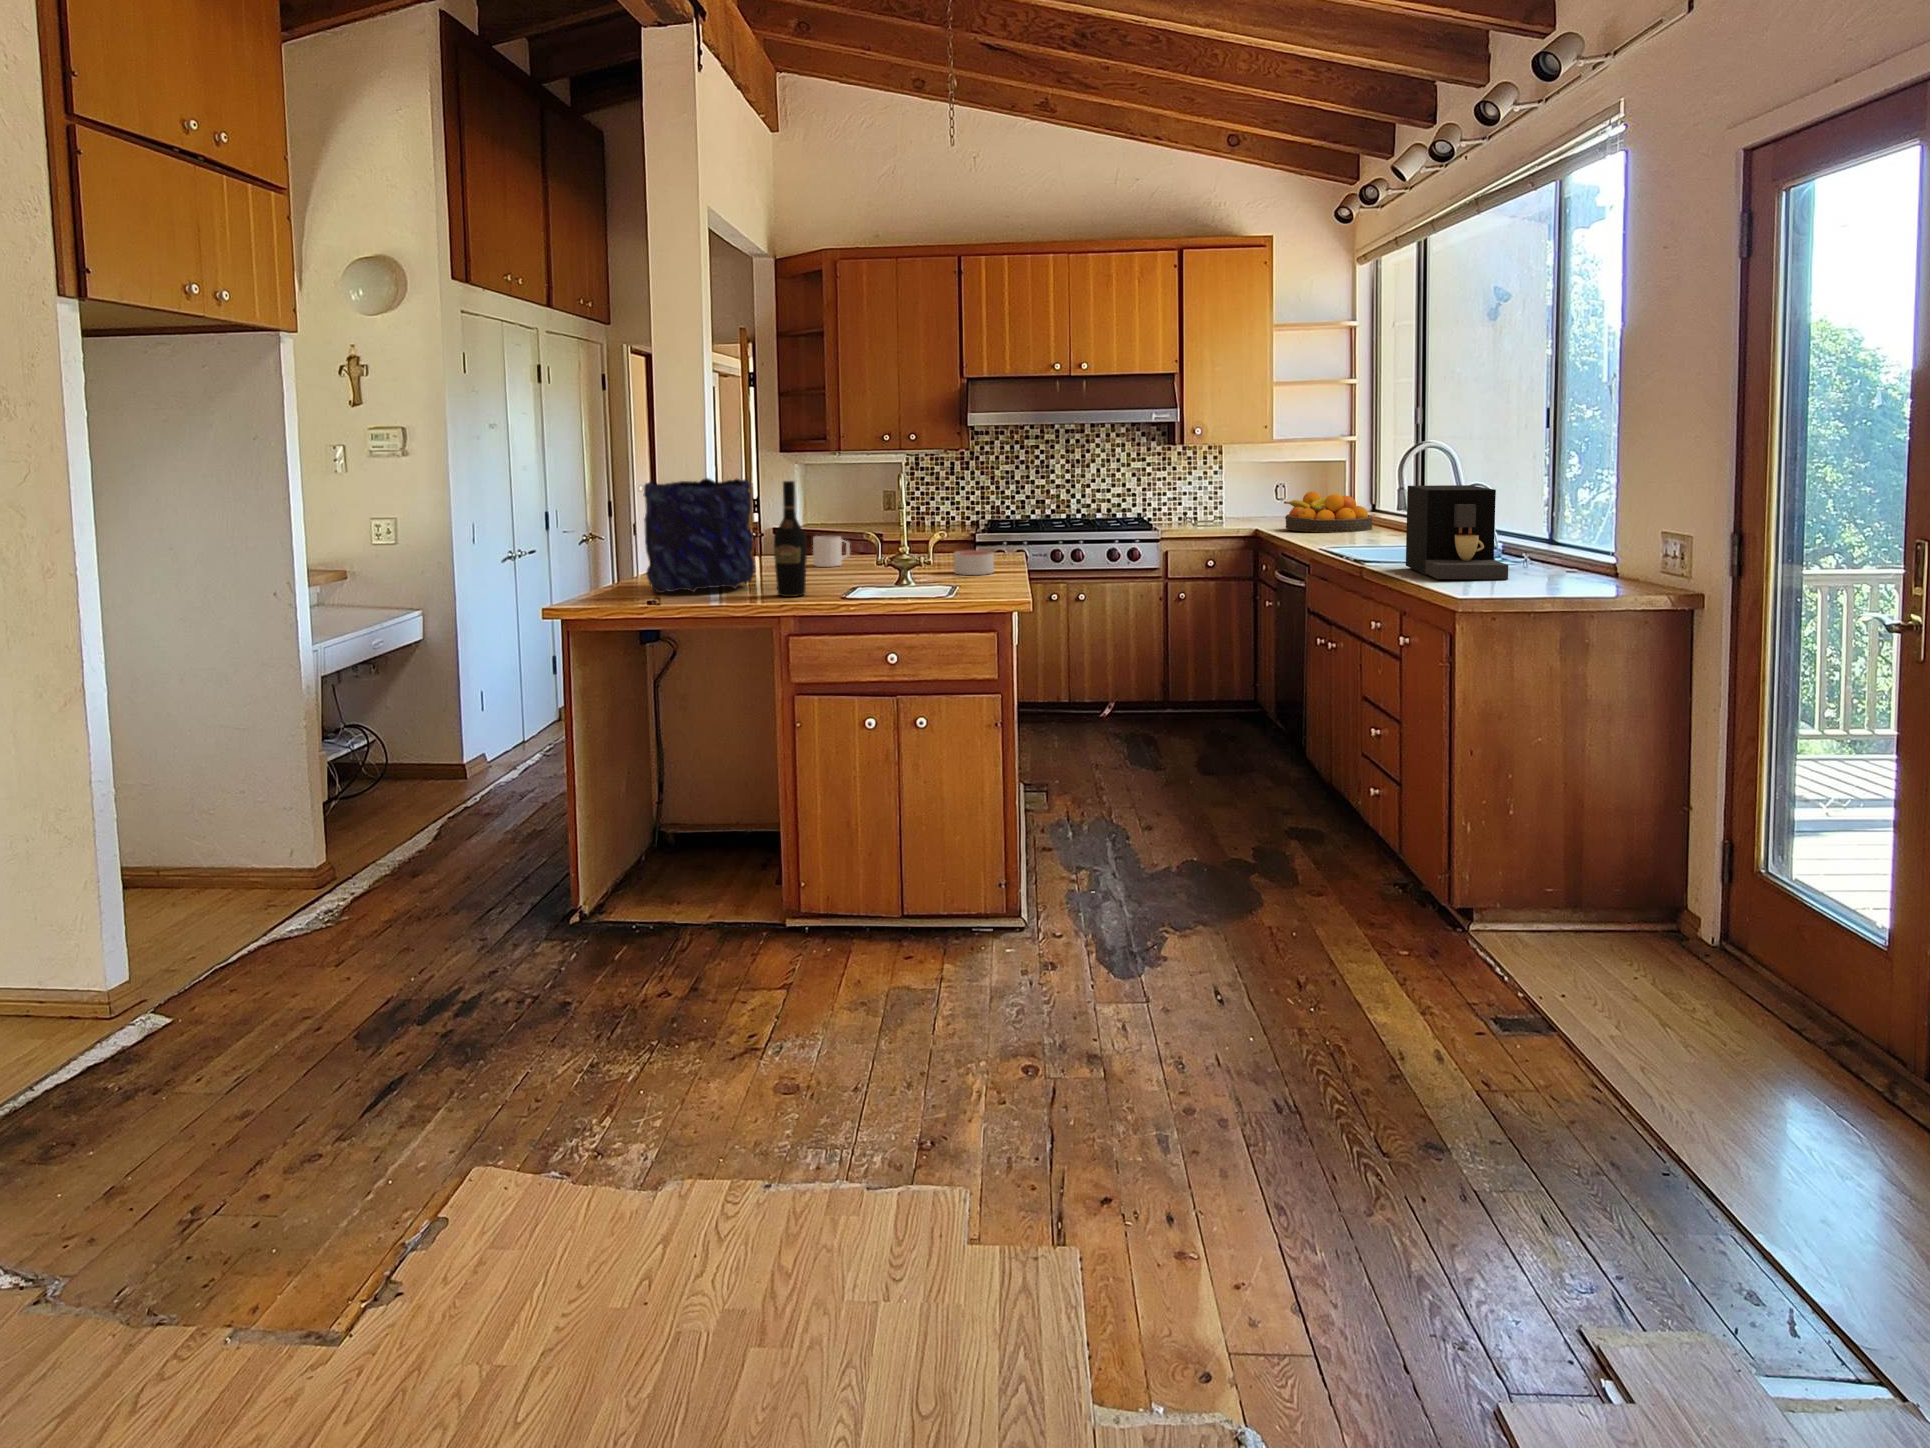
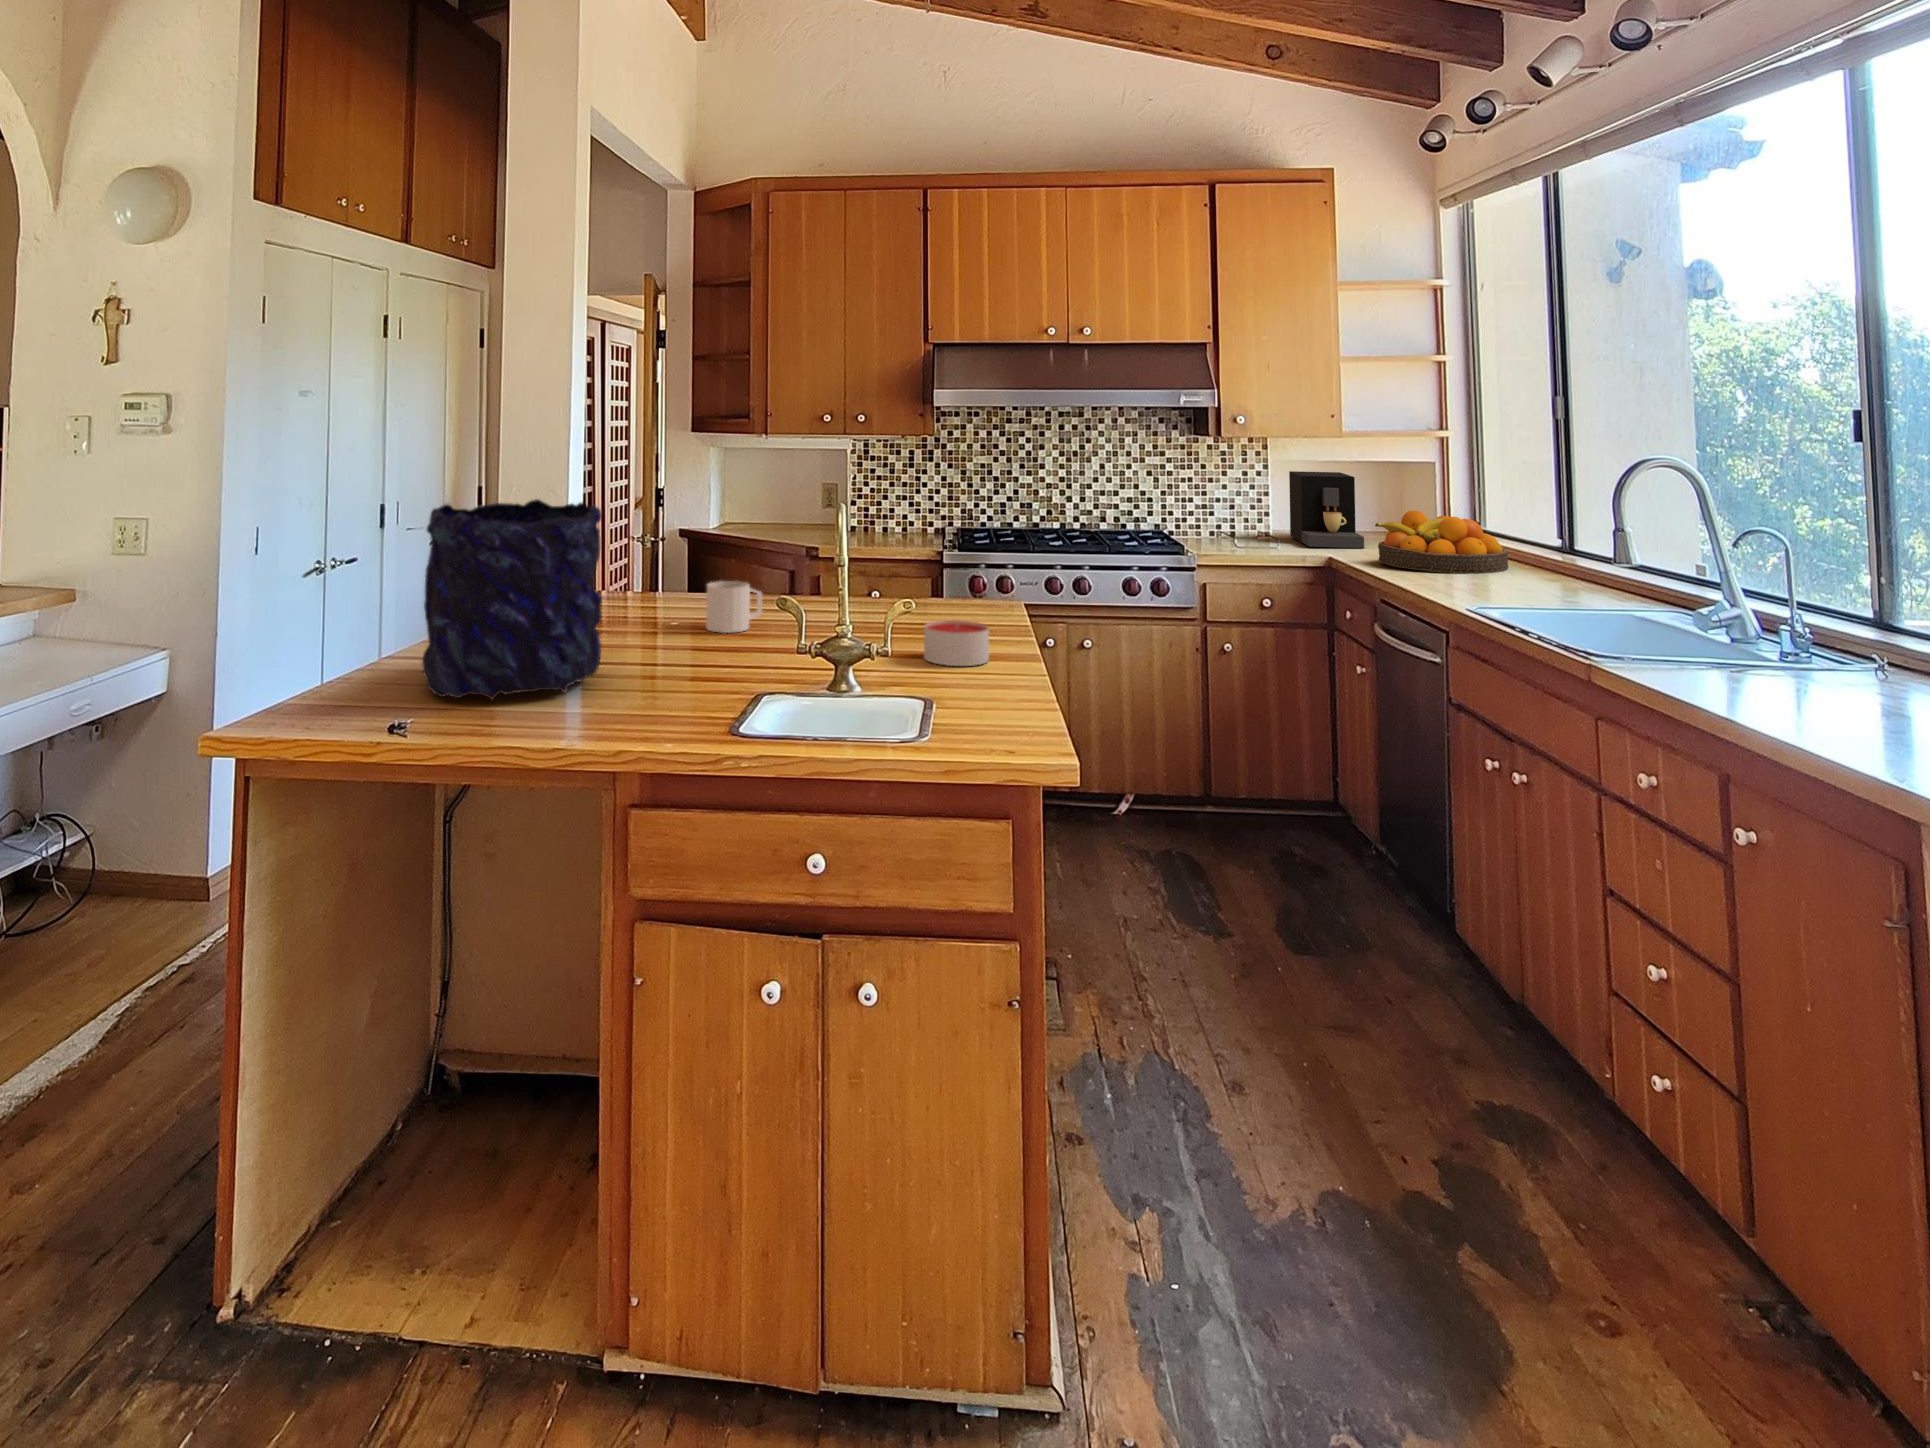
wine bottle: present [774,481,807,597] -> none [628,517,682,719]
coffee maker: present [1406,485,1508,579] -> present [1289,471,1364,548]

